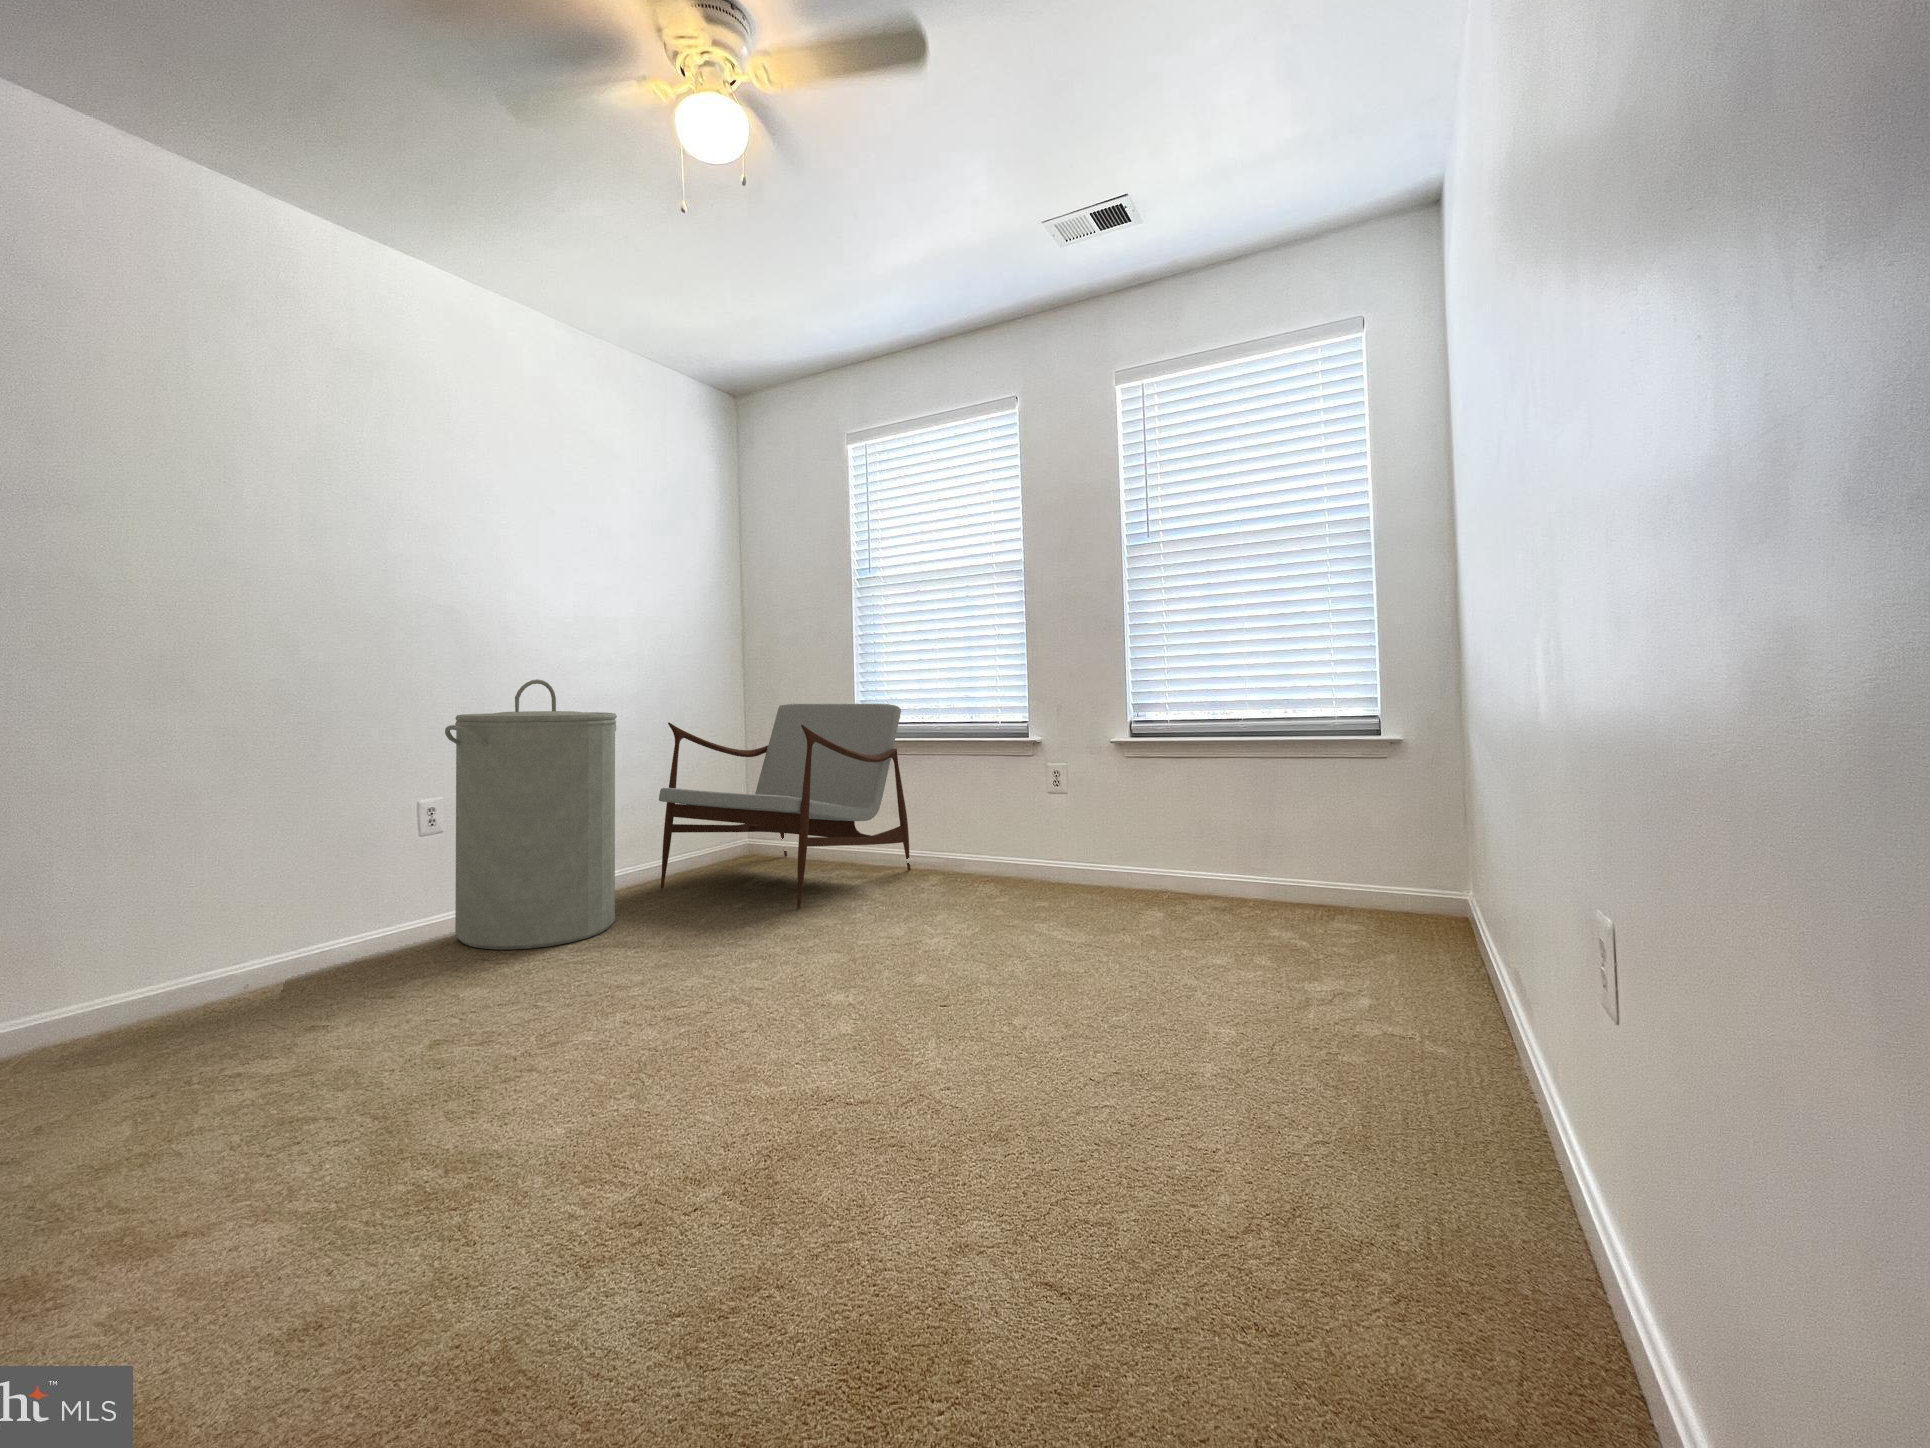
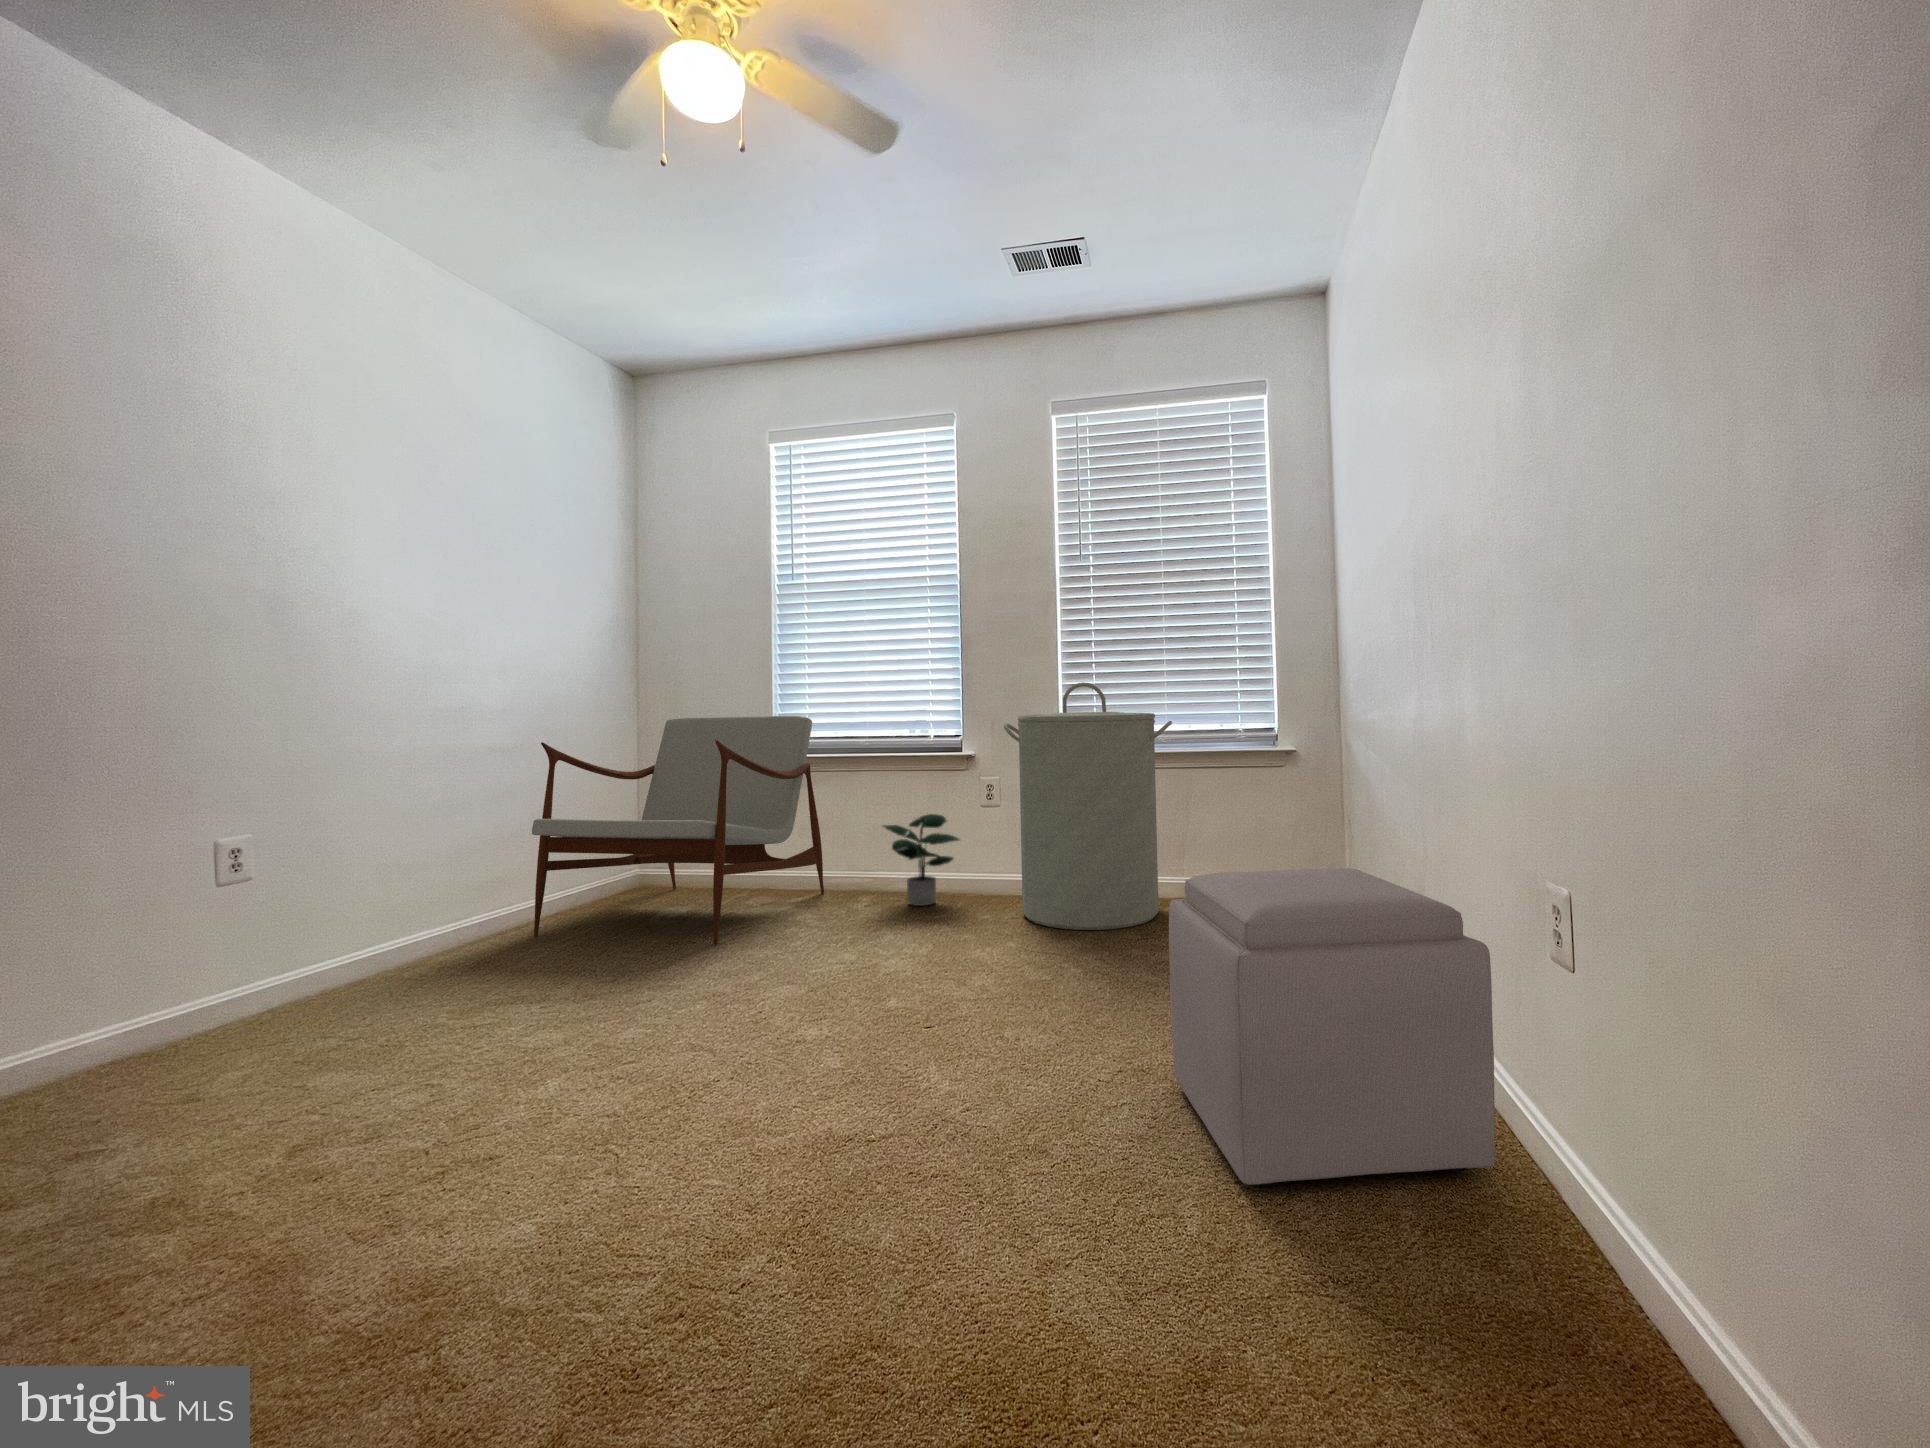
laundry hamper: present [445,679,617,950] -> present [1004,683,1172,930]
potted plant: none [956,801,1034,889] -> present [883,814,960,906]
ottoman: none [1167,880,1508,1243] -> present [1169,868,1495,1186]

